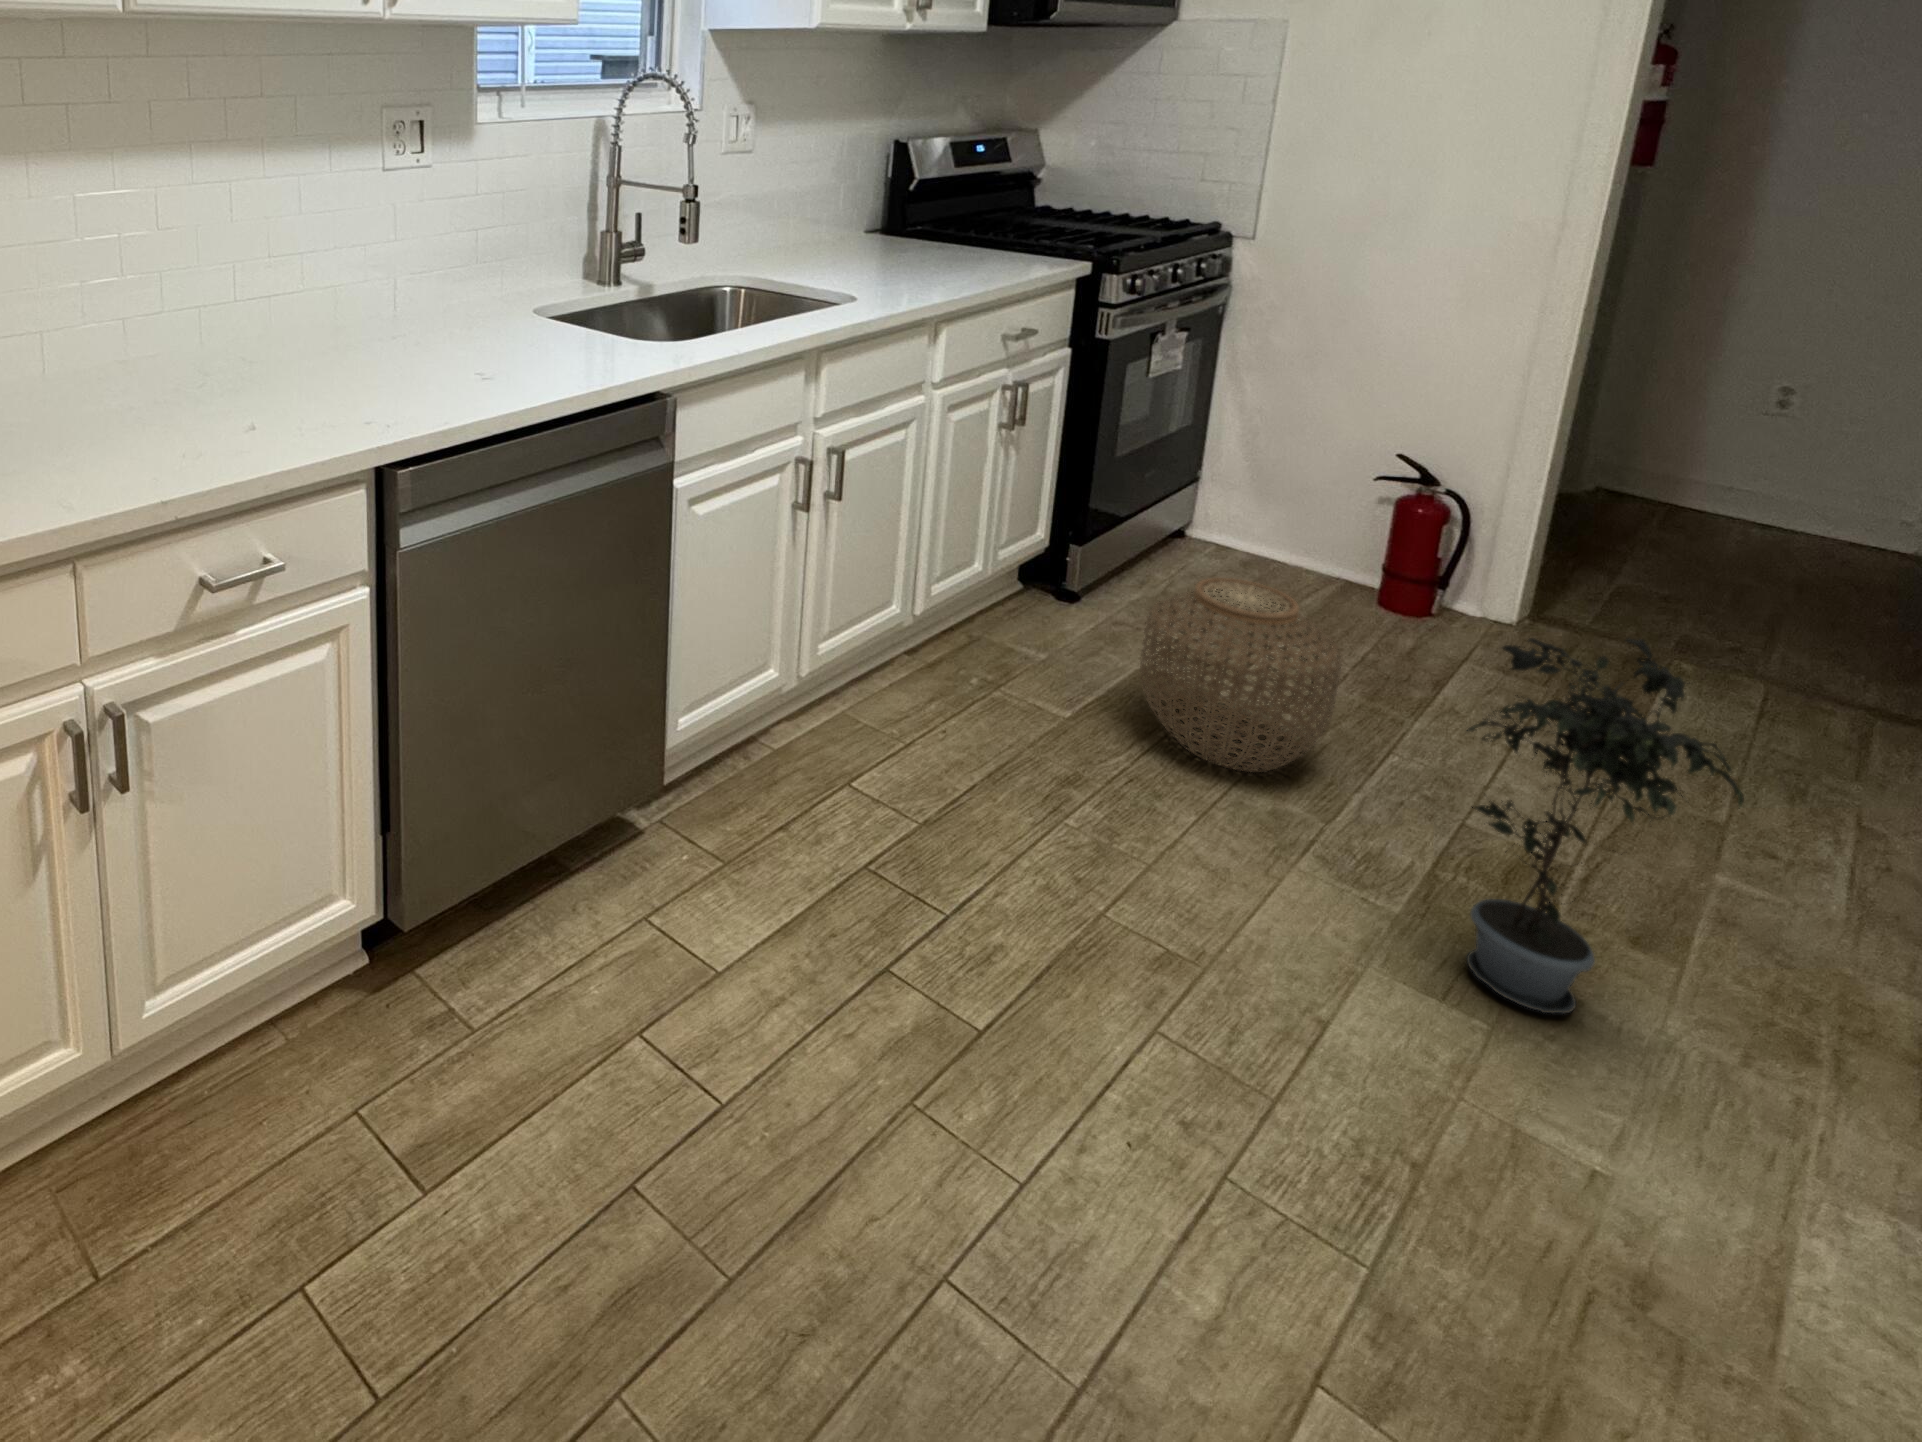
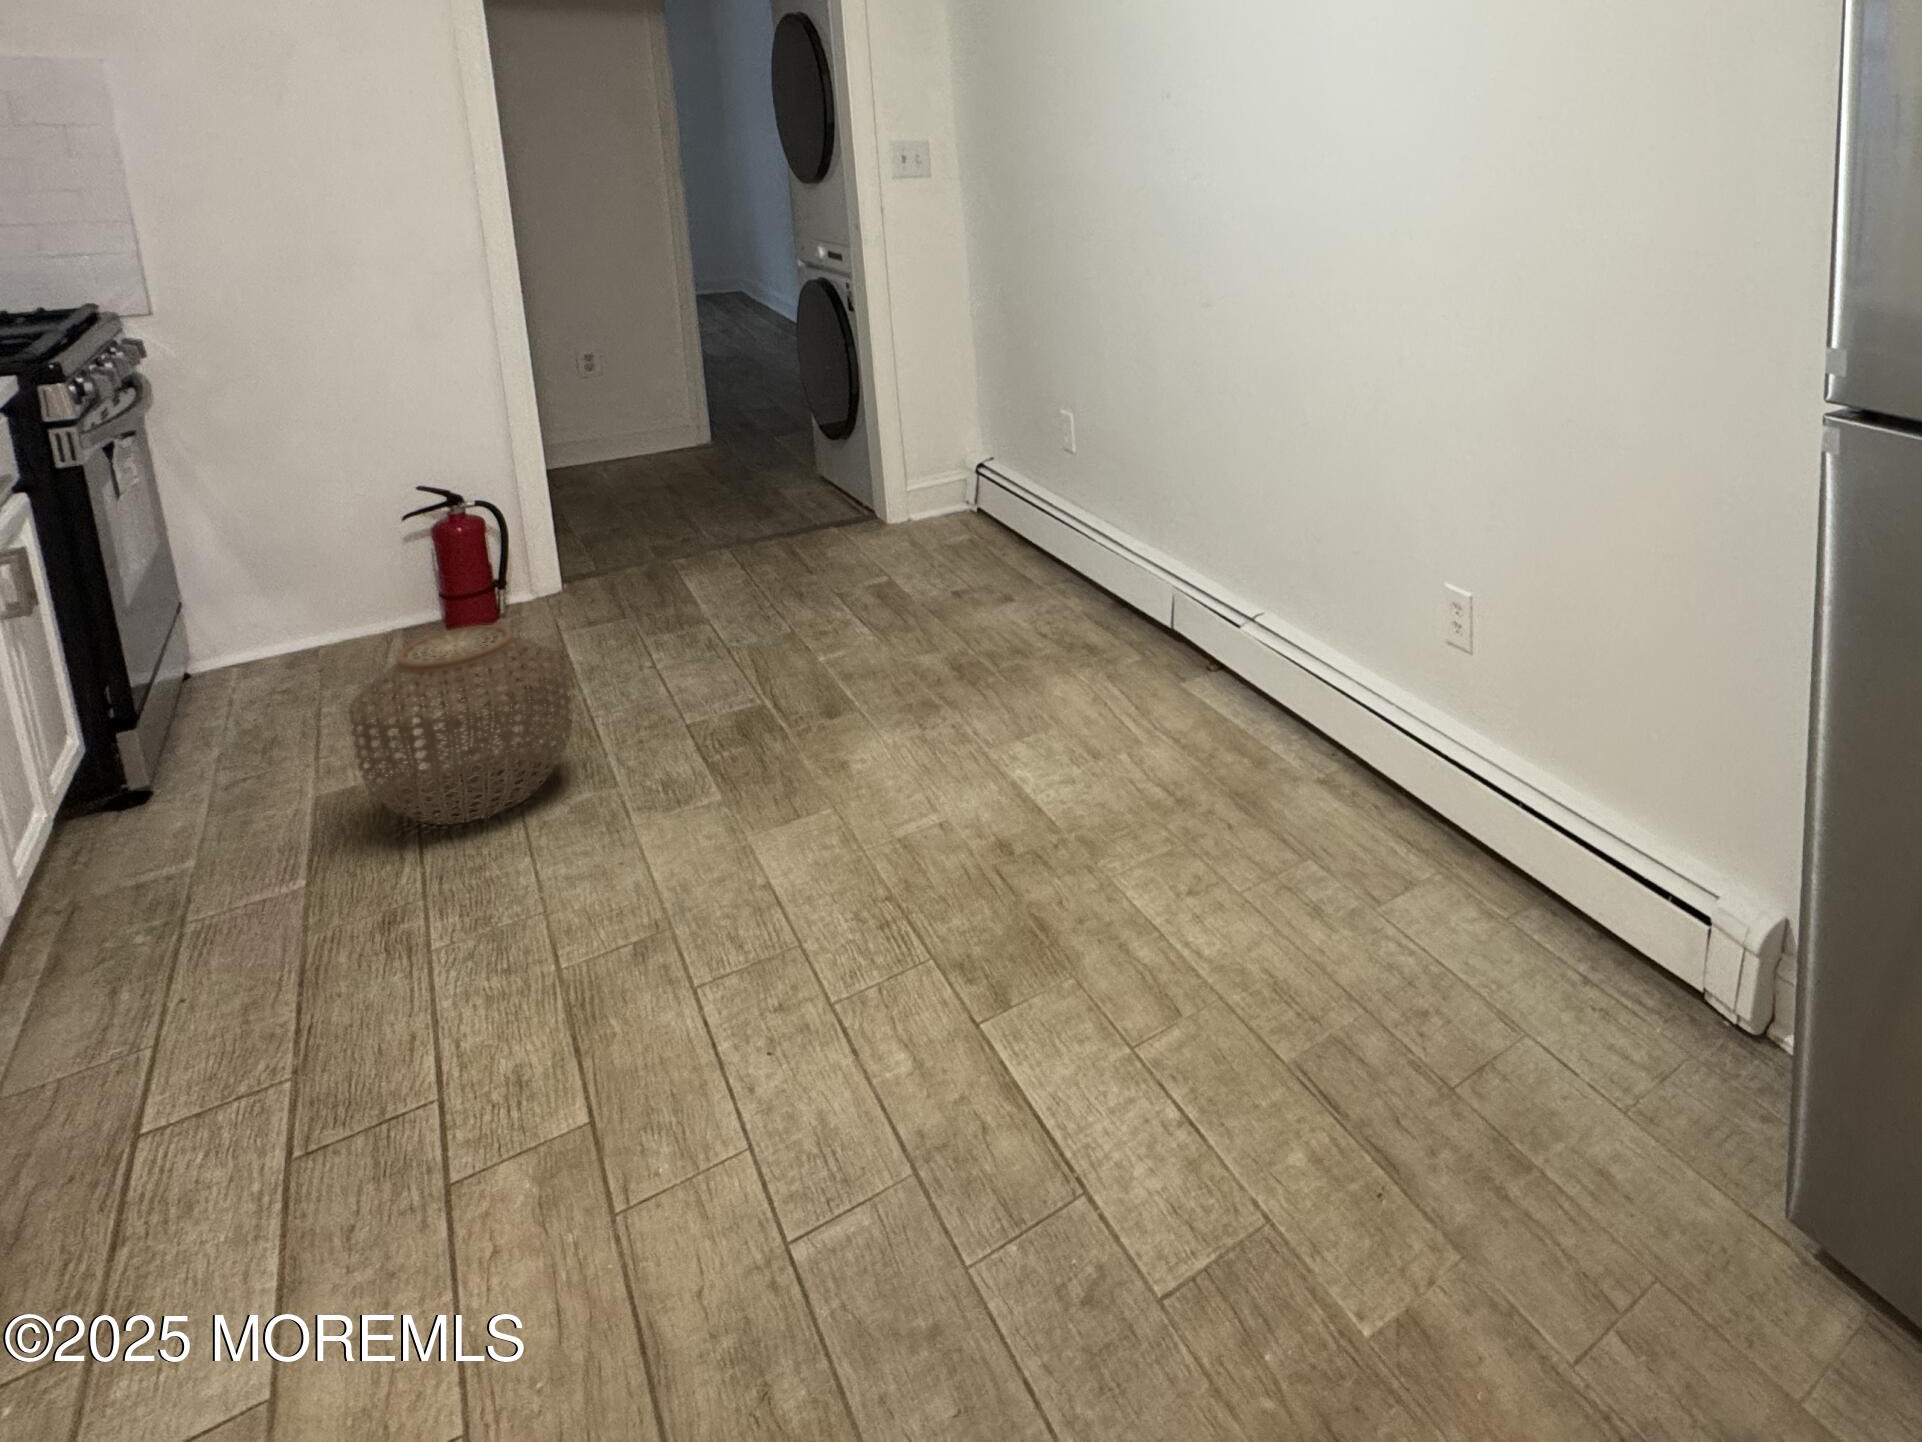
potted plant: present [1466,638,1744,1013] -> none [722,504,909,792]

